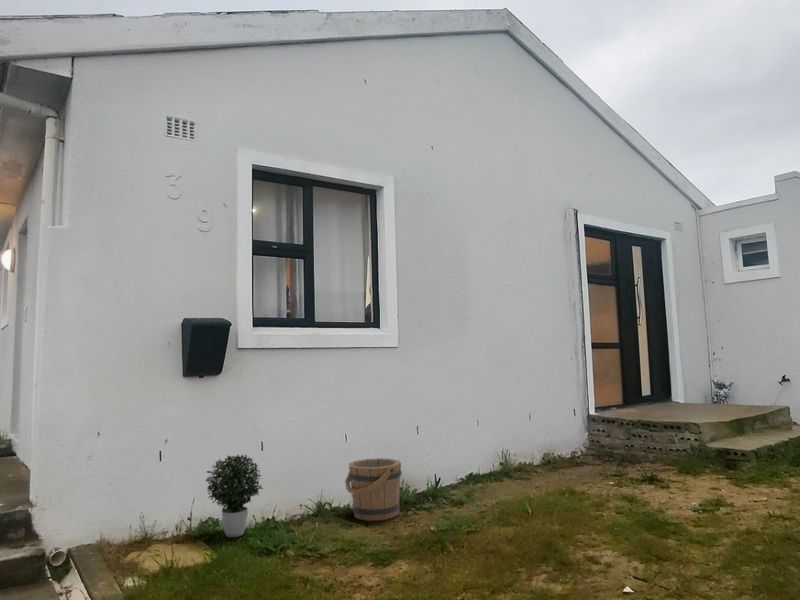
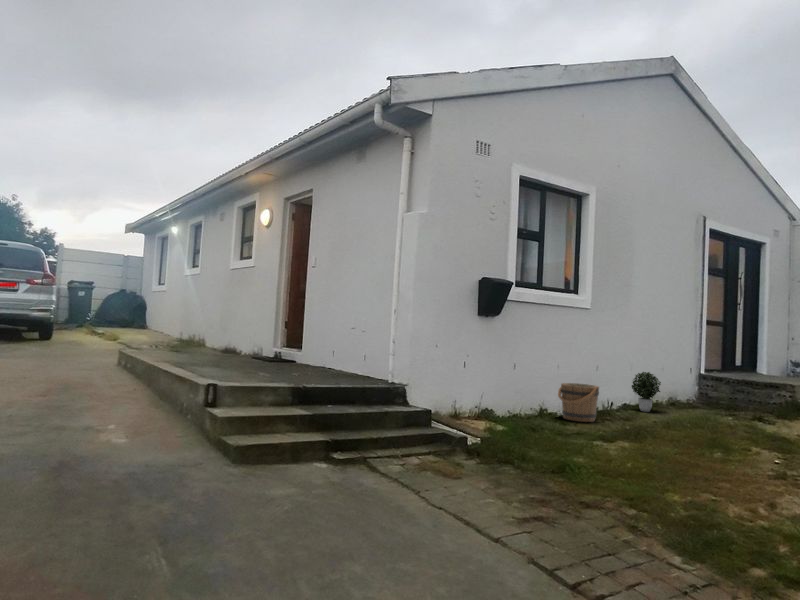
potted plant: present [206,455,263,537] -> present [632,372,661,412]

